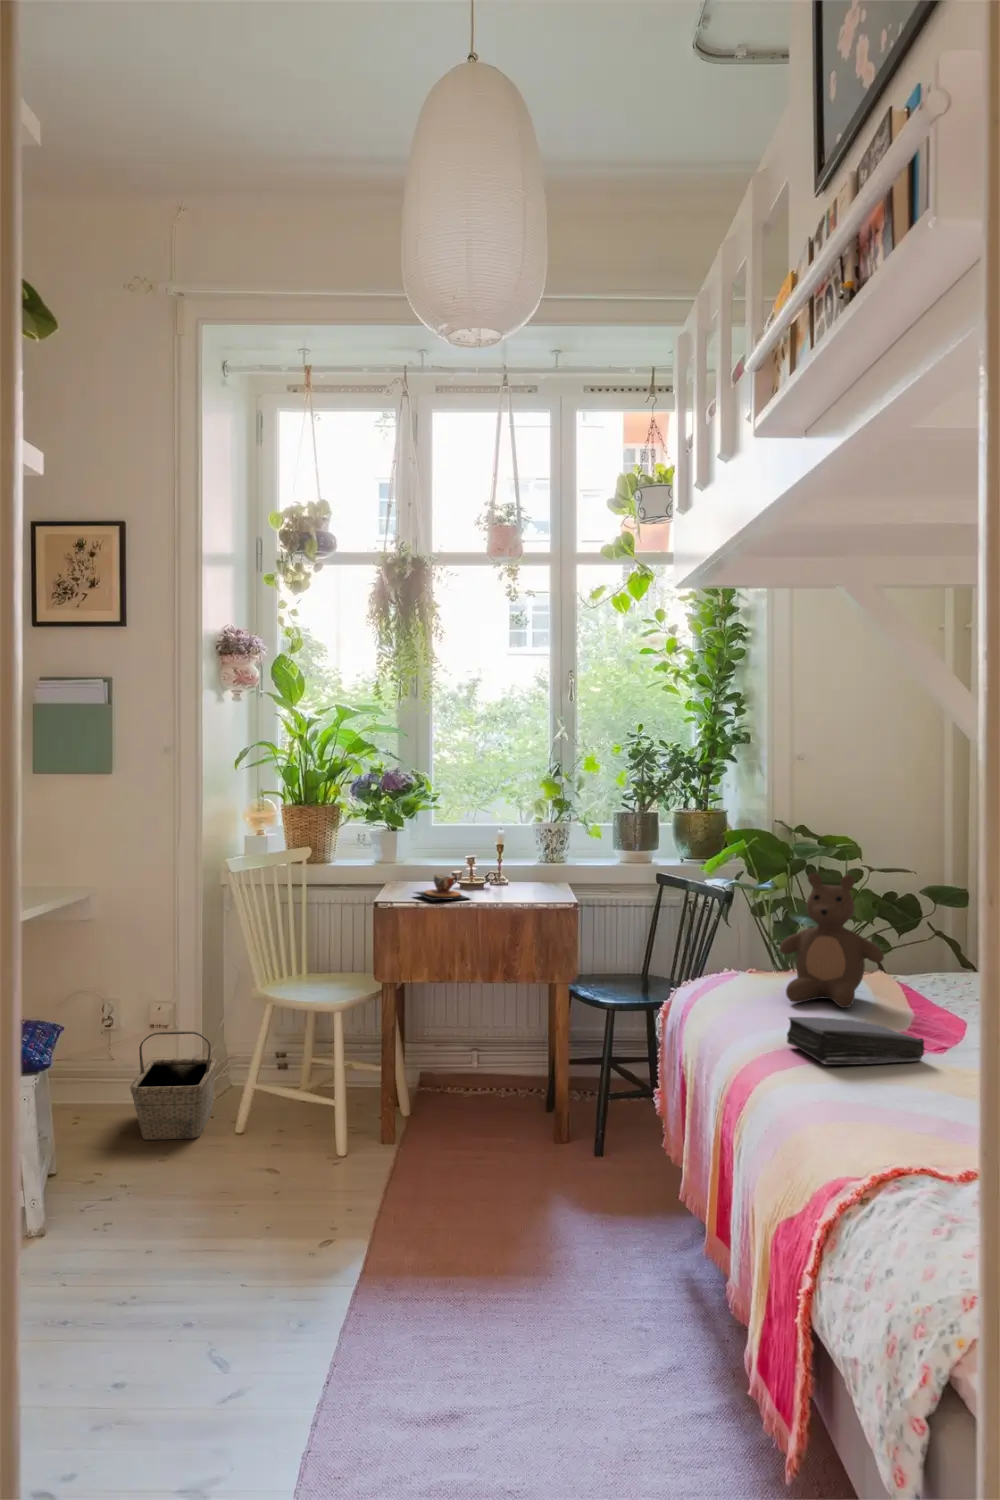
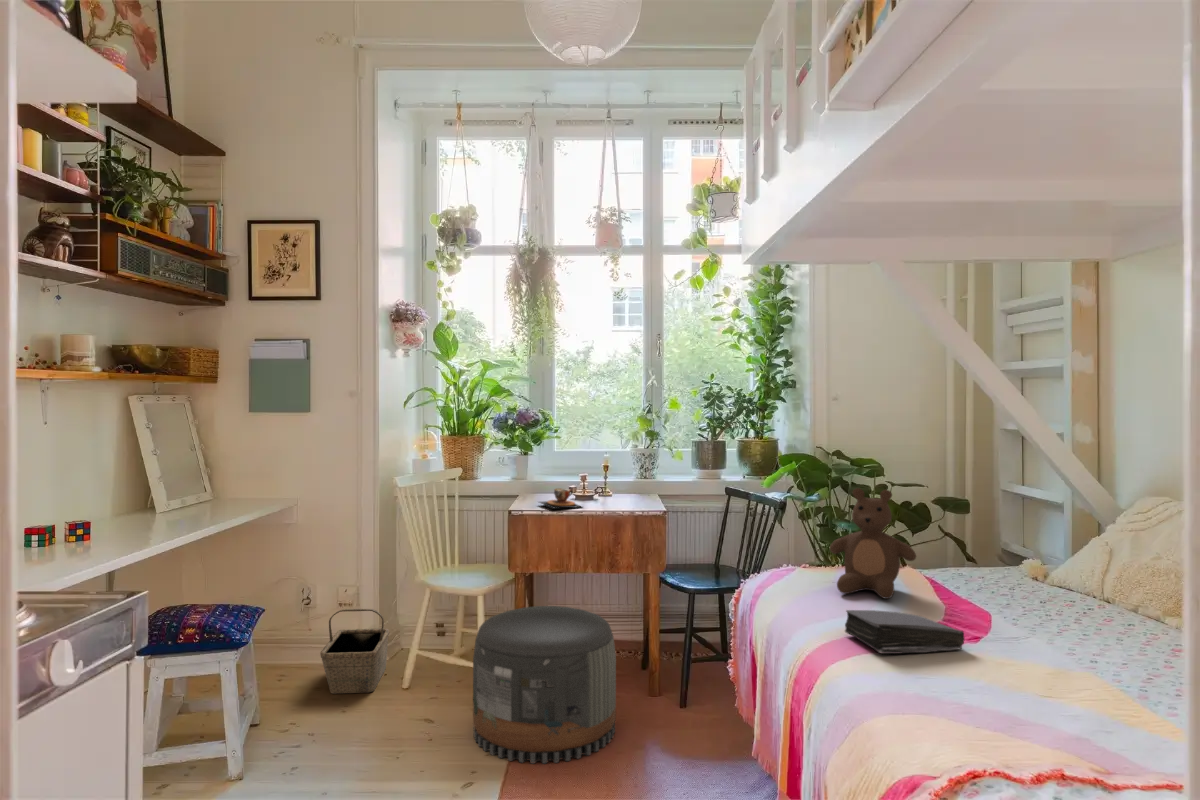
pouf: none [332,1025,513,1218] -> present [473,606,616,763]

